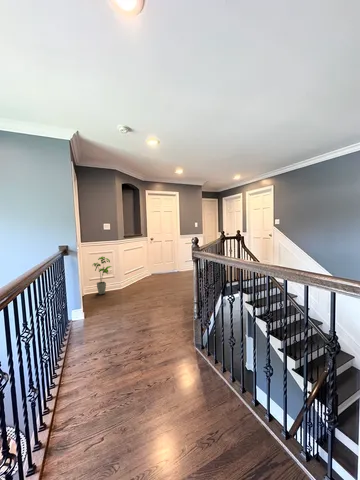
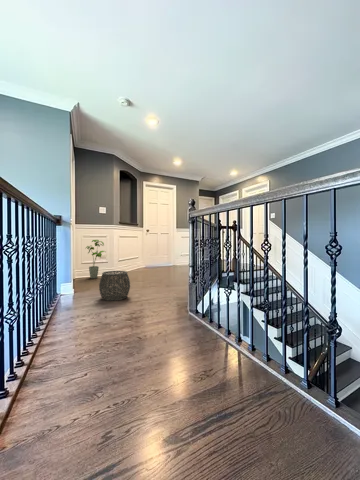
woven basket: none [108,297,138,329] -> present [99,271,130,301]

